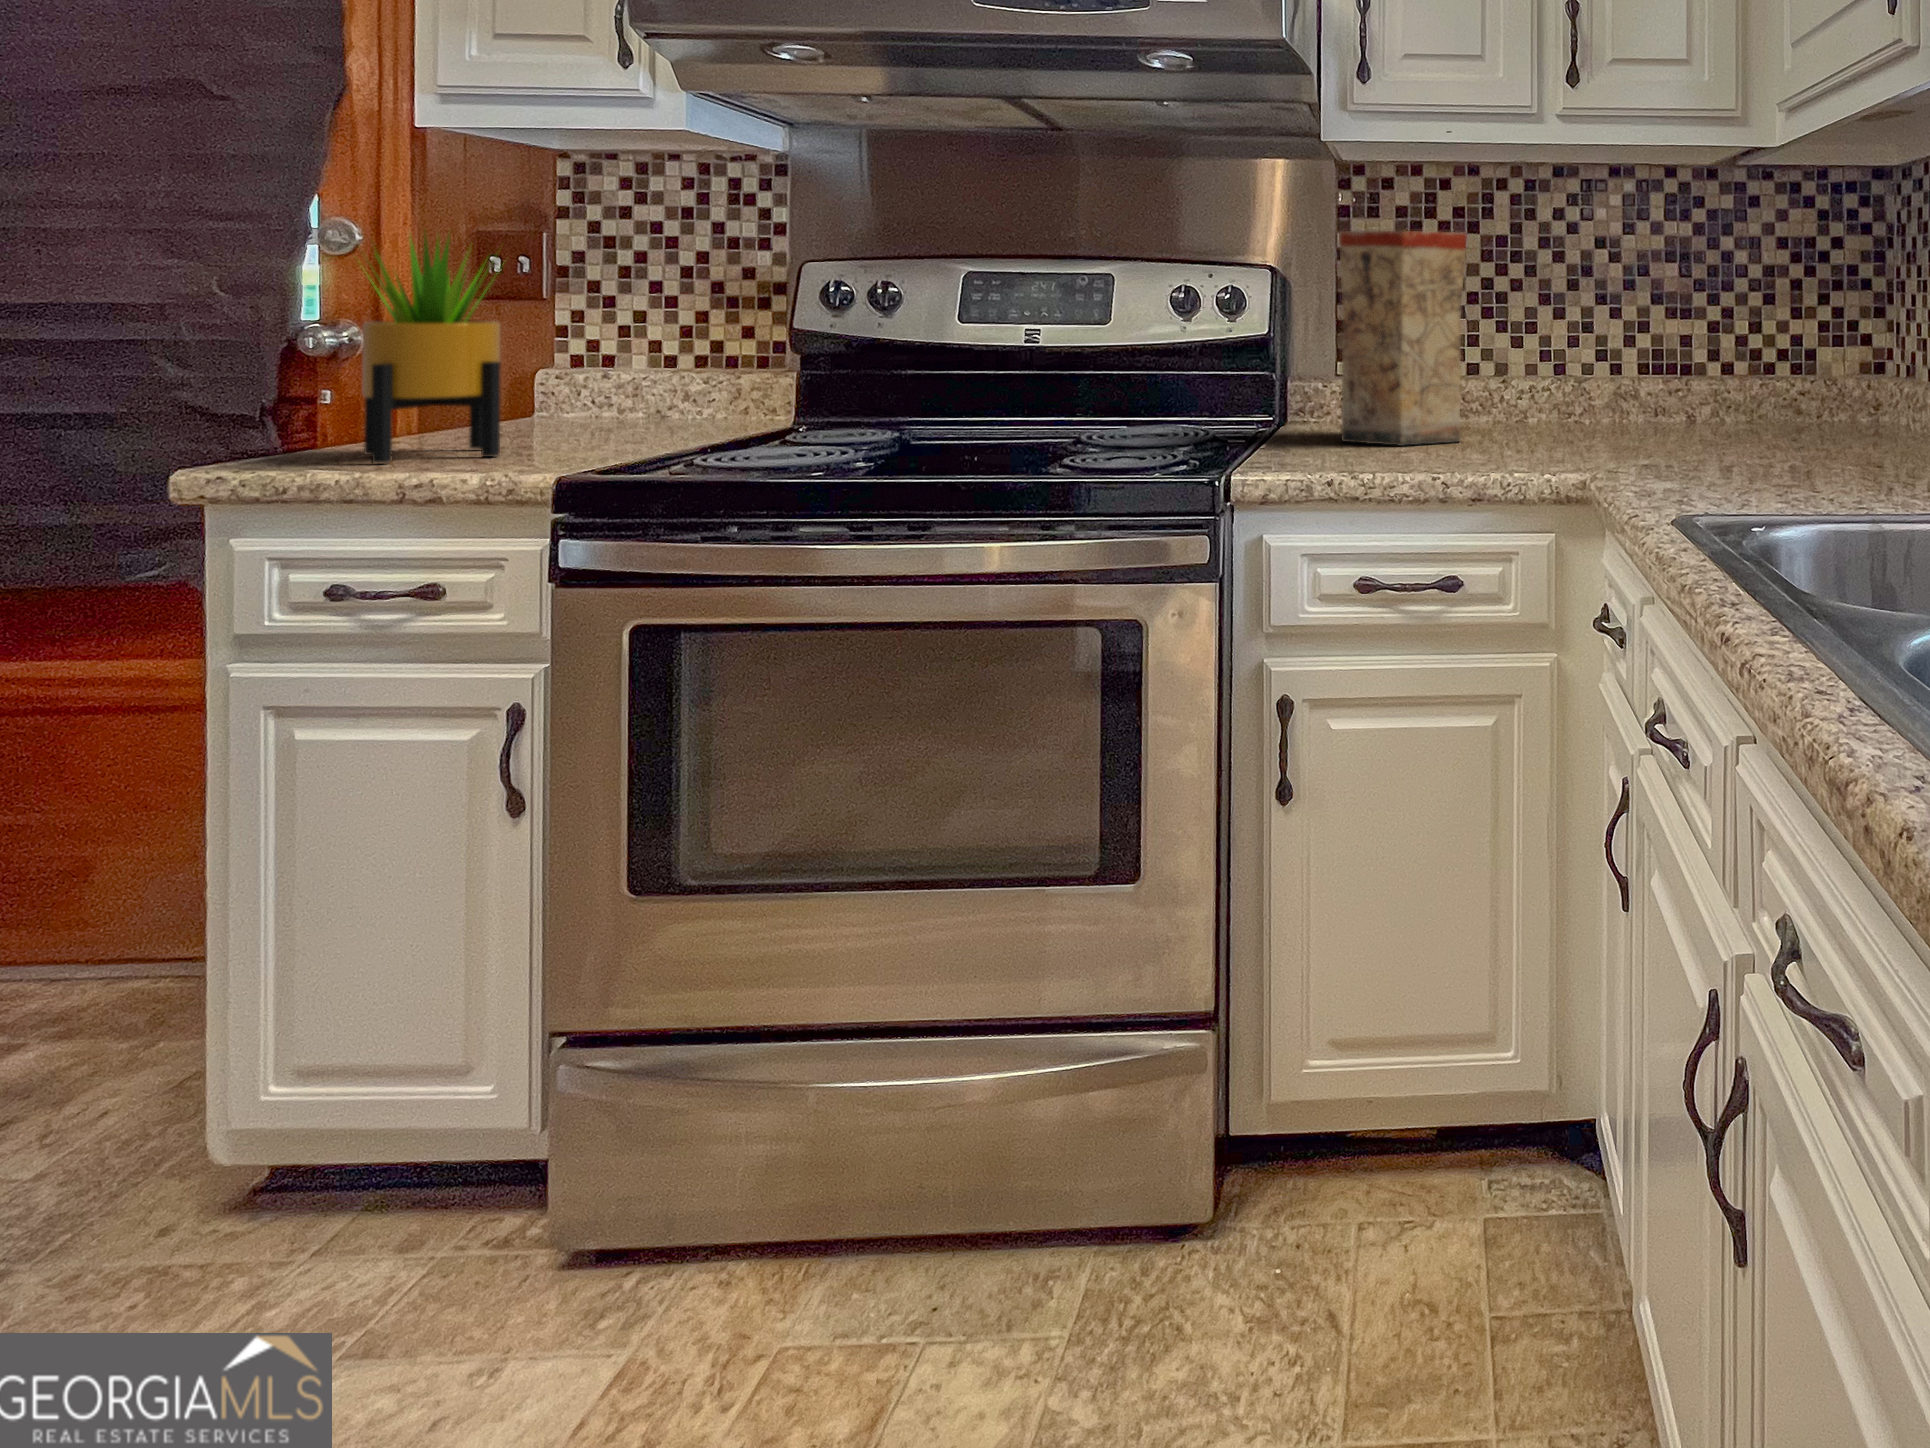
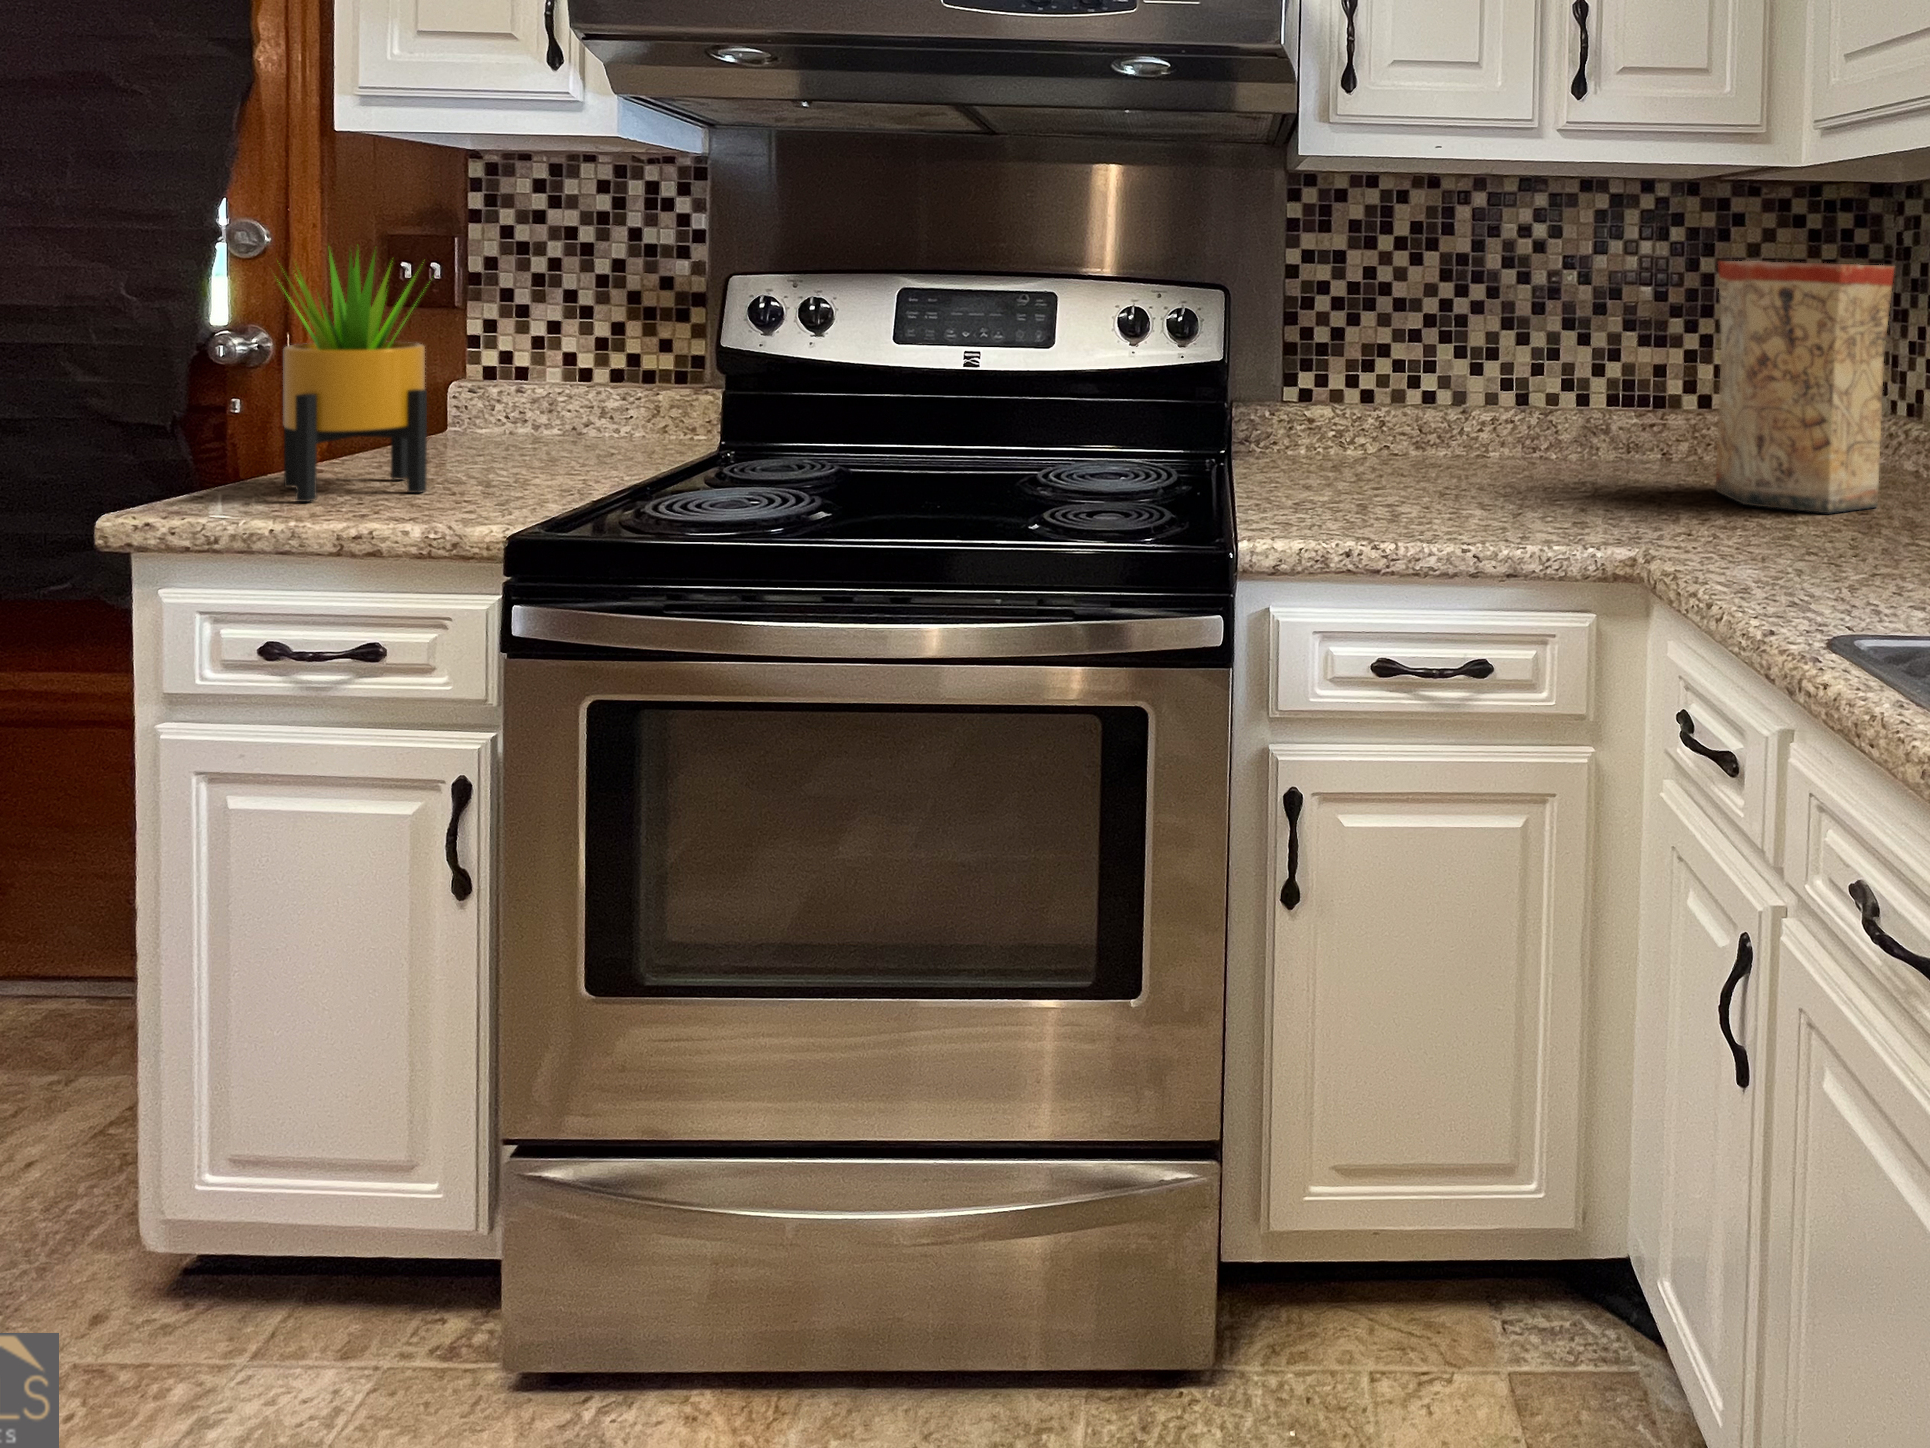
vase: present [1339,231,1466,445] -> present [1716,261,1894,513]

